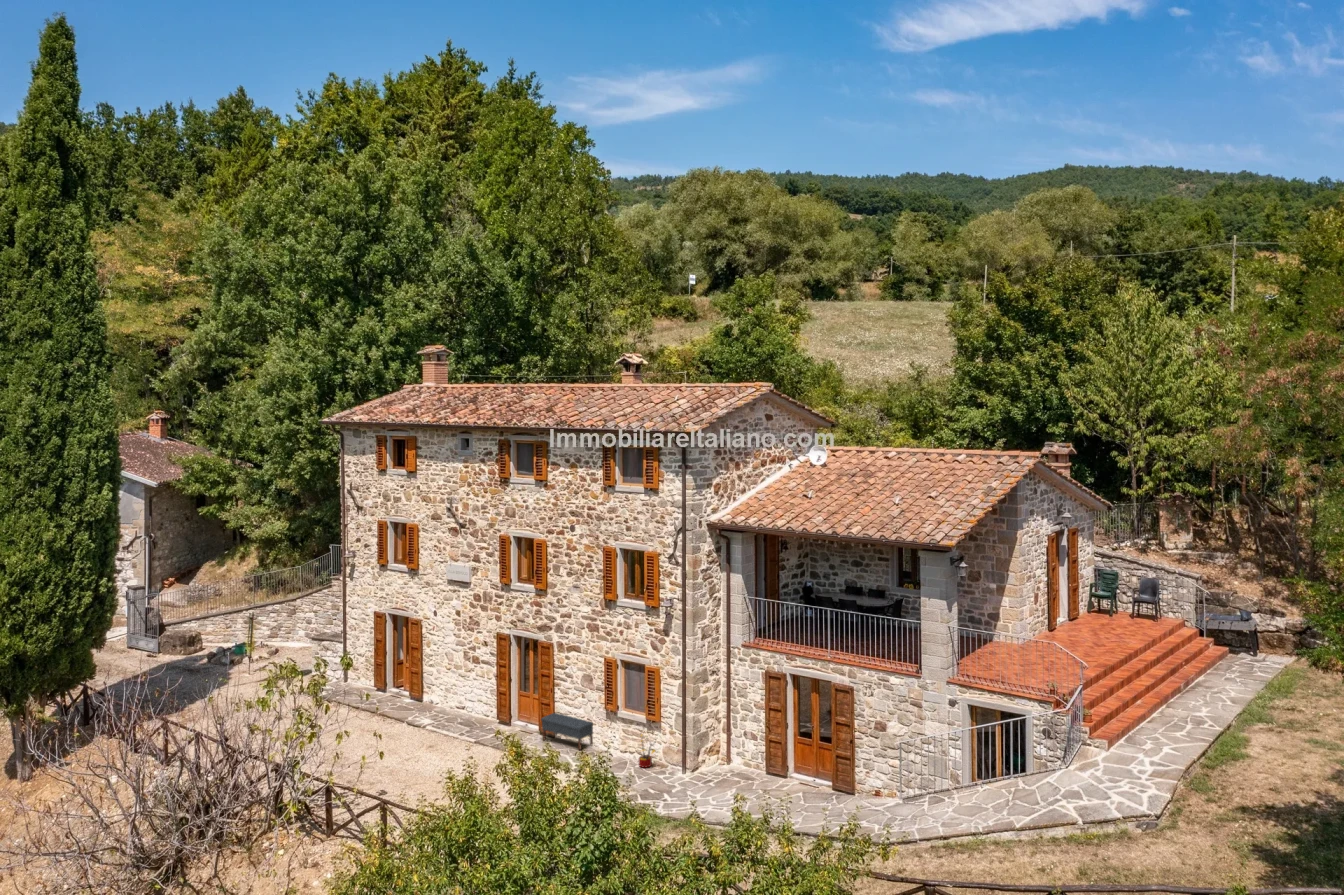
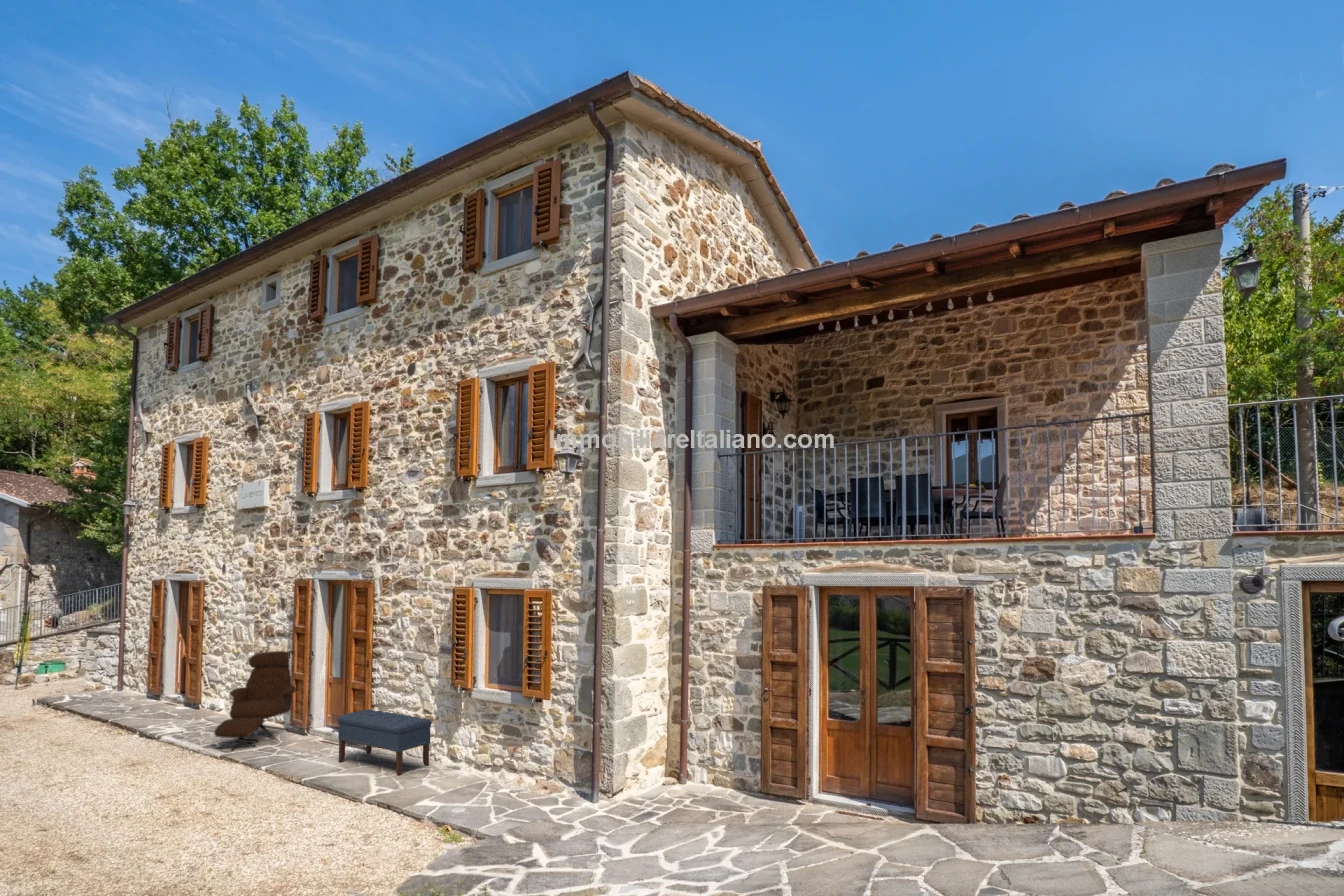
lounge chair: none [465,670,502,730] -> present [214,651,296,750]
decorative plant: present [639,734,655,767] -> none [504,722,540,799]

